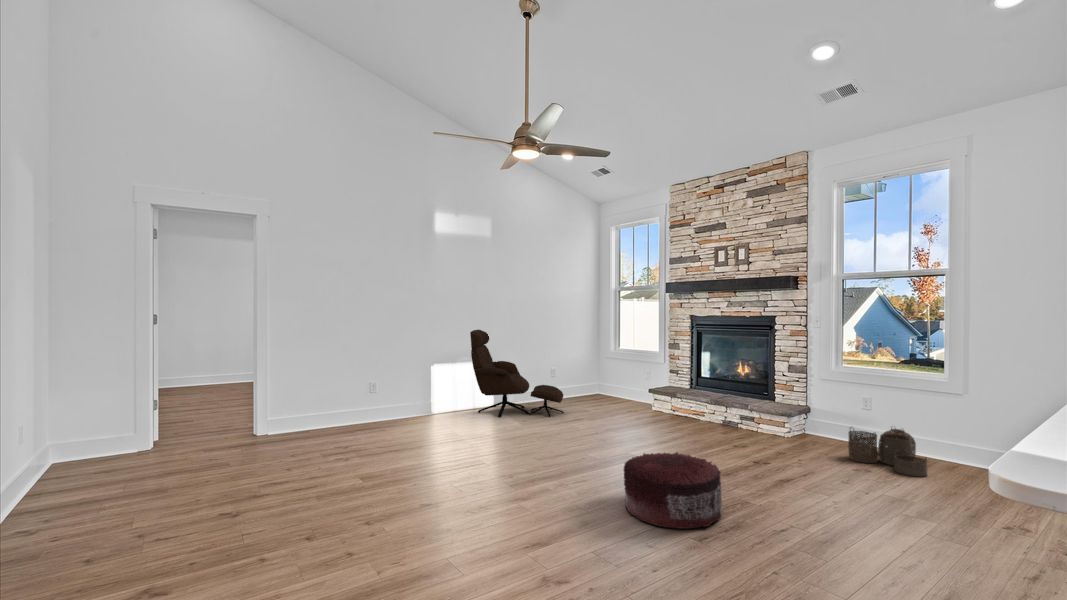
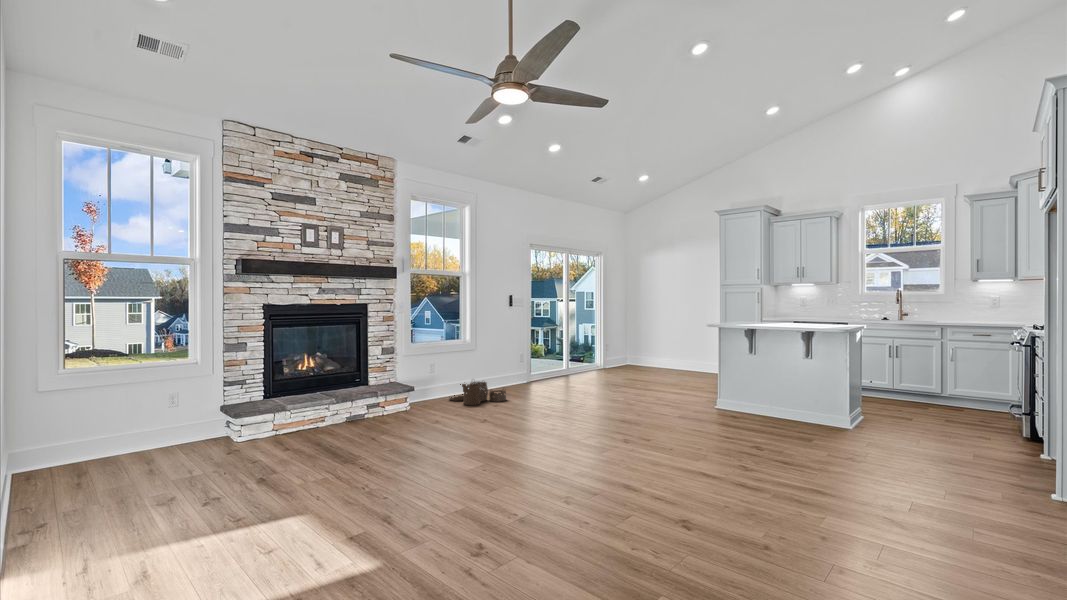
lounge chair: present [470,330,564,417] -> none [22,330,247,545]
pouf: present [624,452,722,529] -> none [578,395,648,441]

